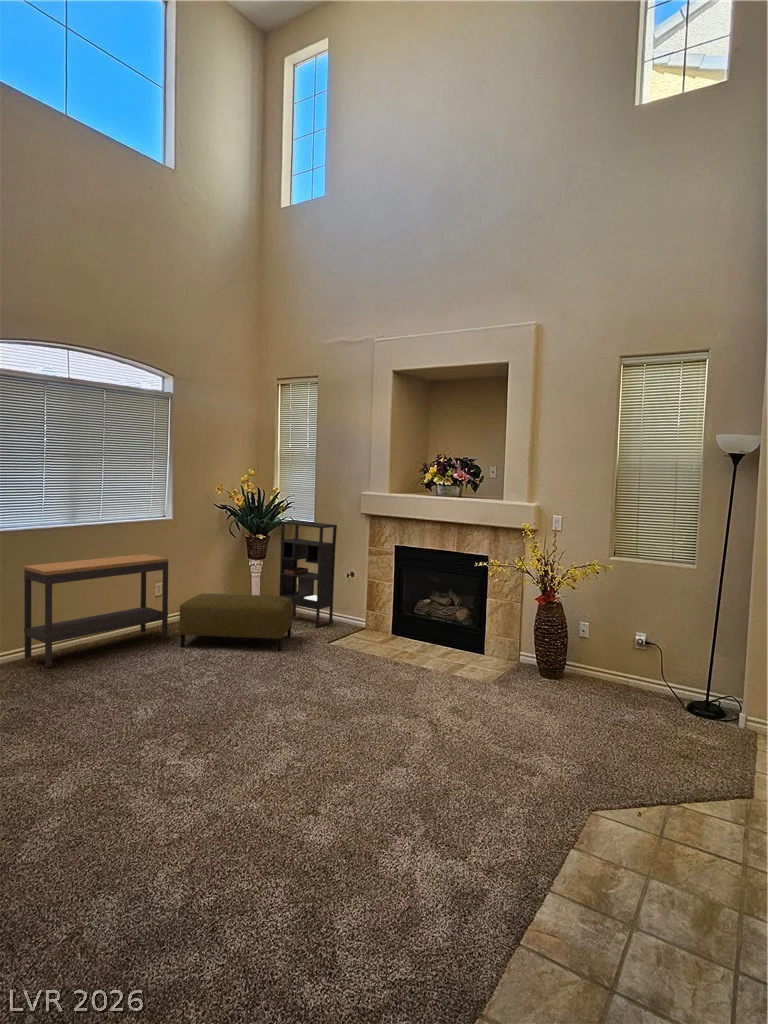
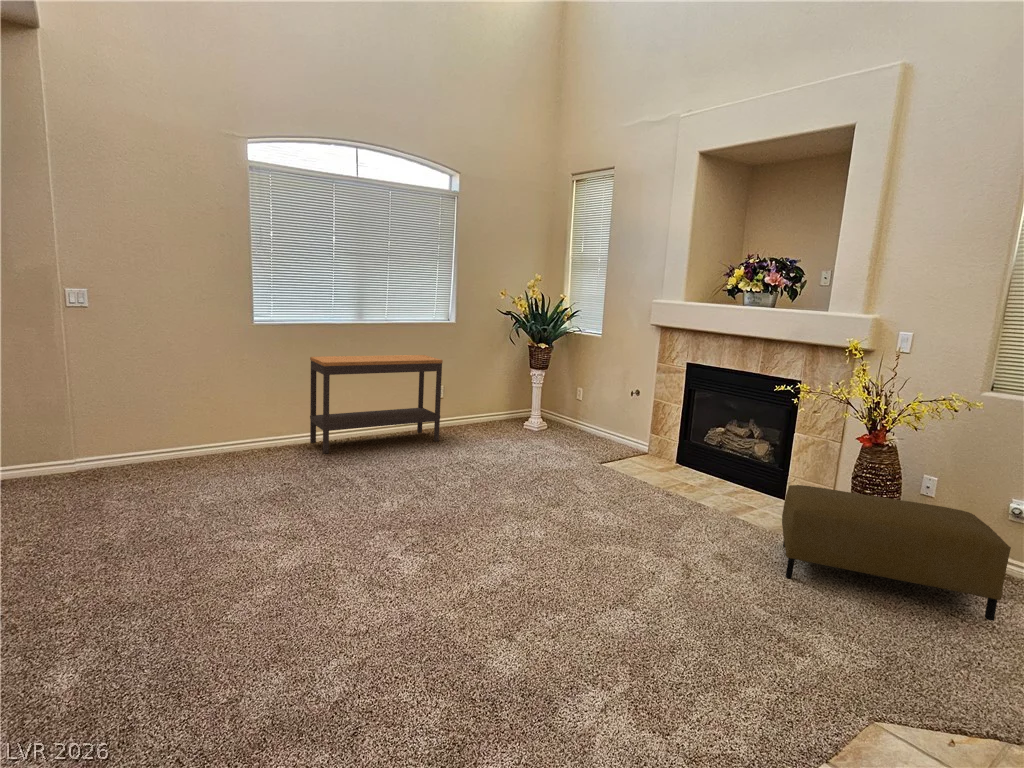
bookshelf: present [279,520,337,628] -> none [554,330,624,448]
ottoman: present [179,594,293,651] -> present [782,485,1011,621]

